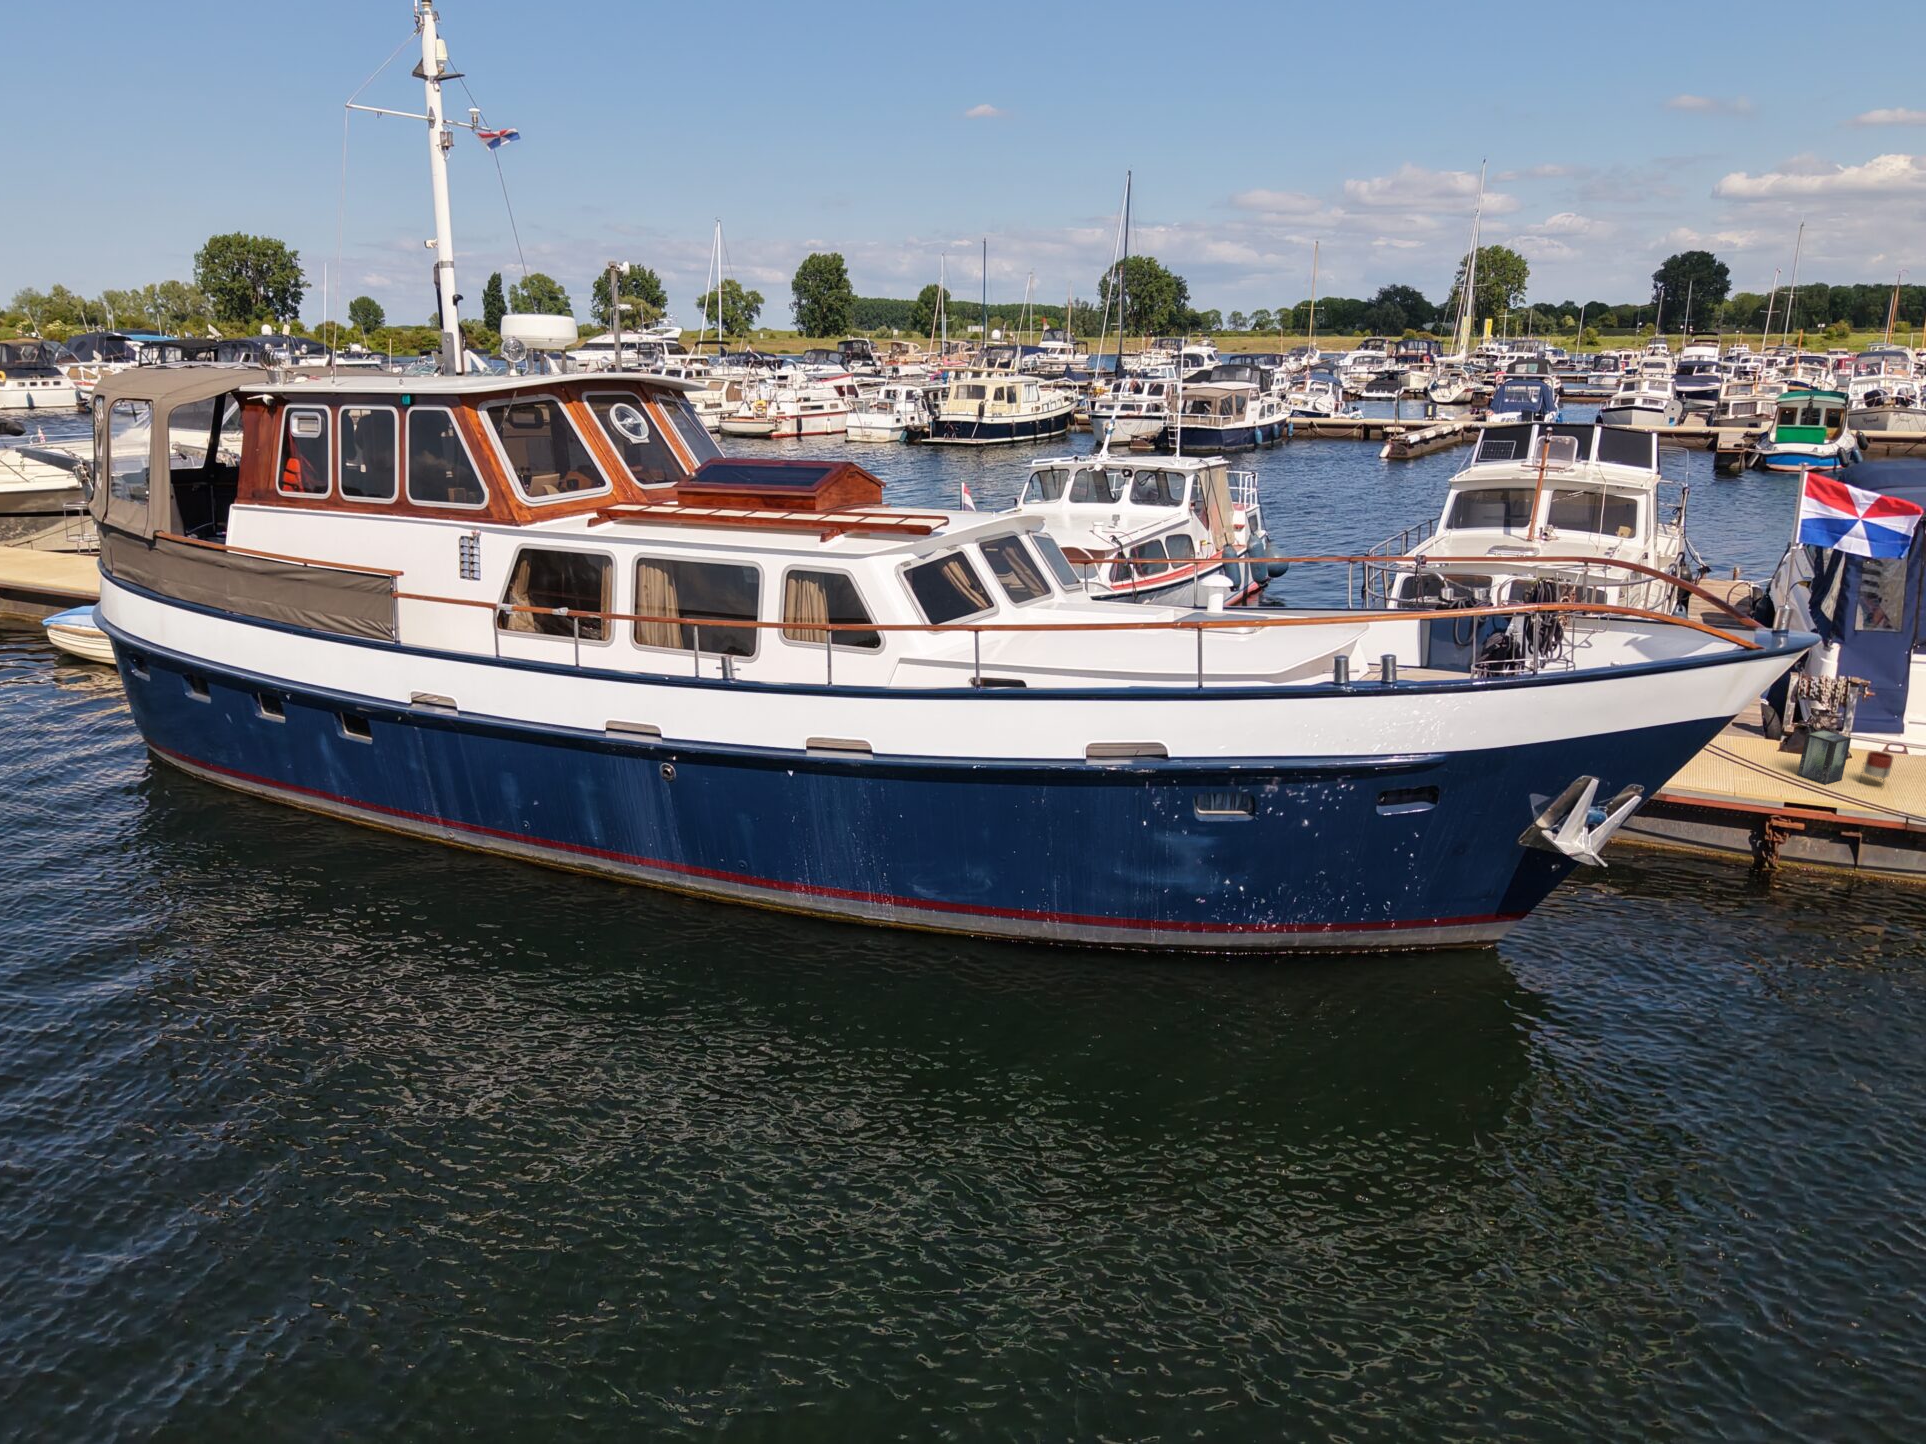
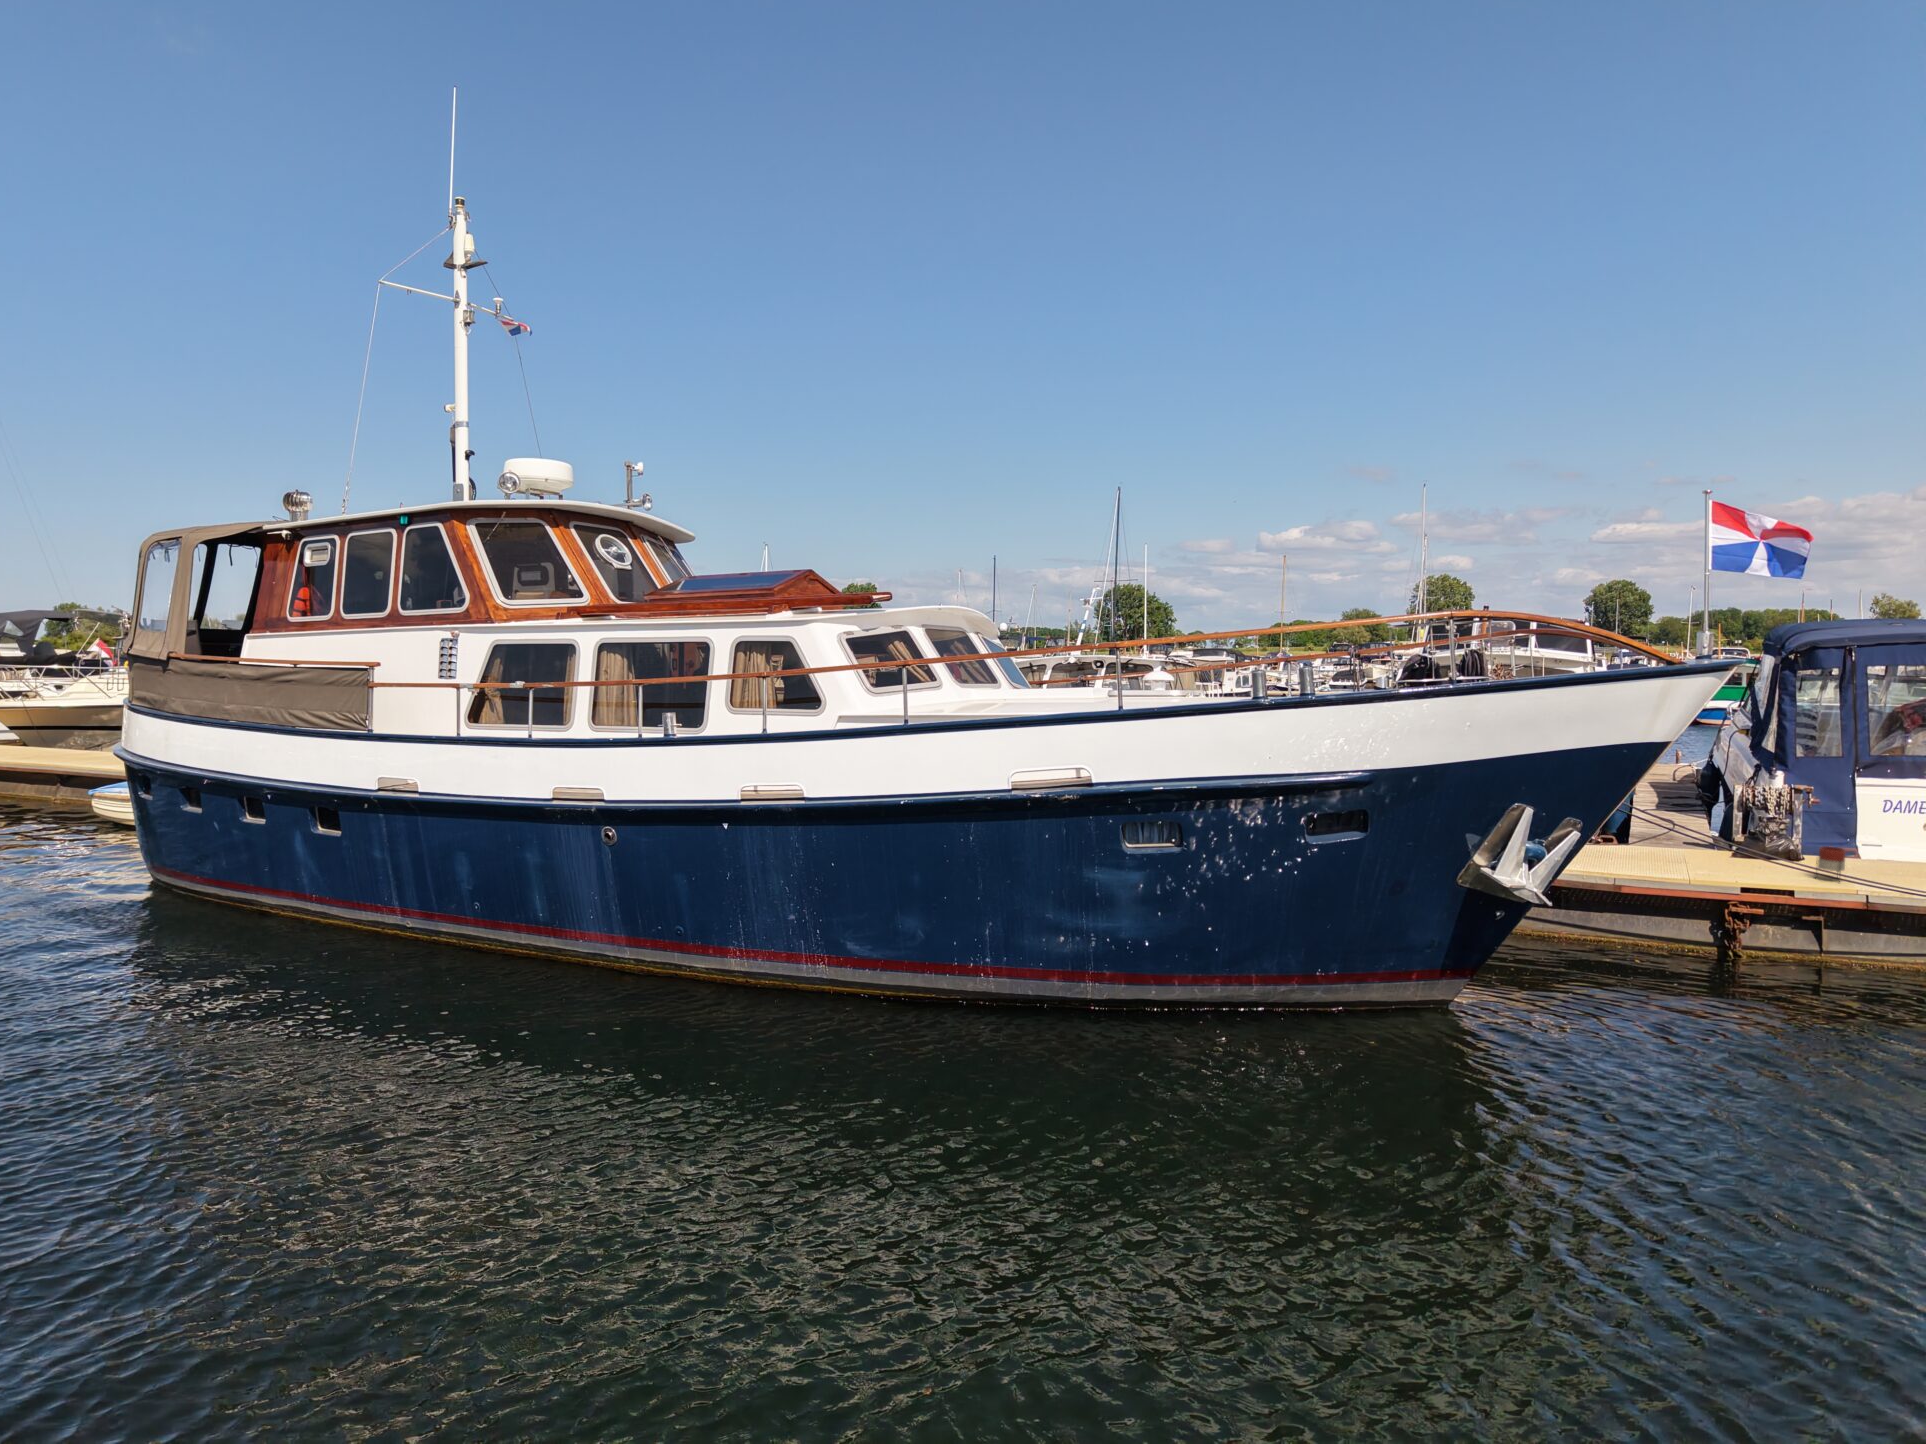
storage box: present [1797,730,1851,784] -> none [1752,828,1800,880]

